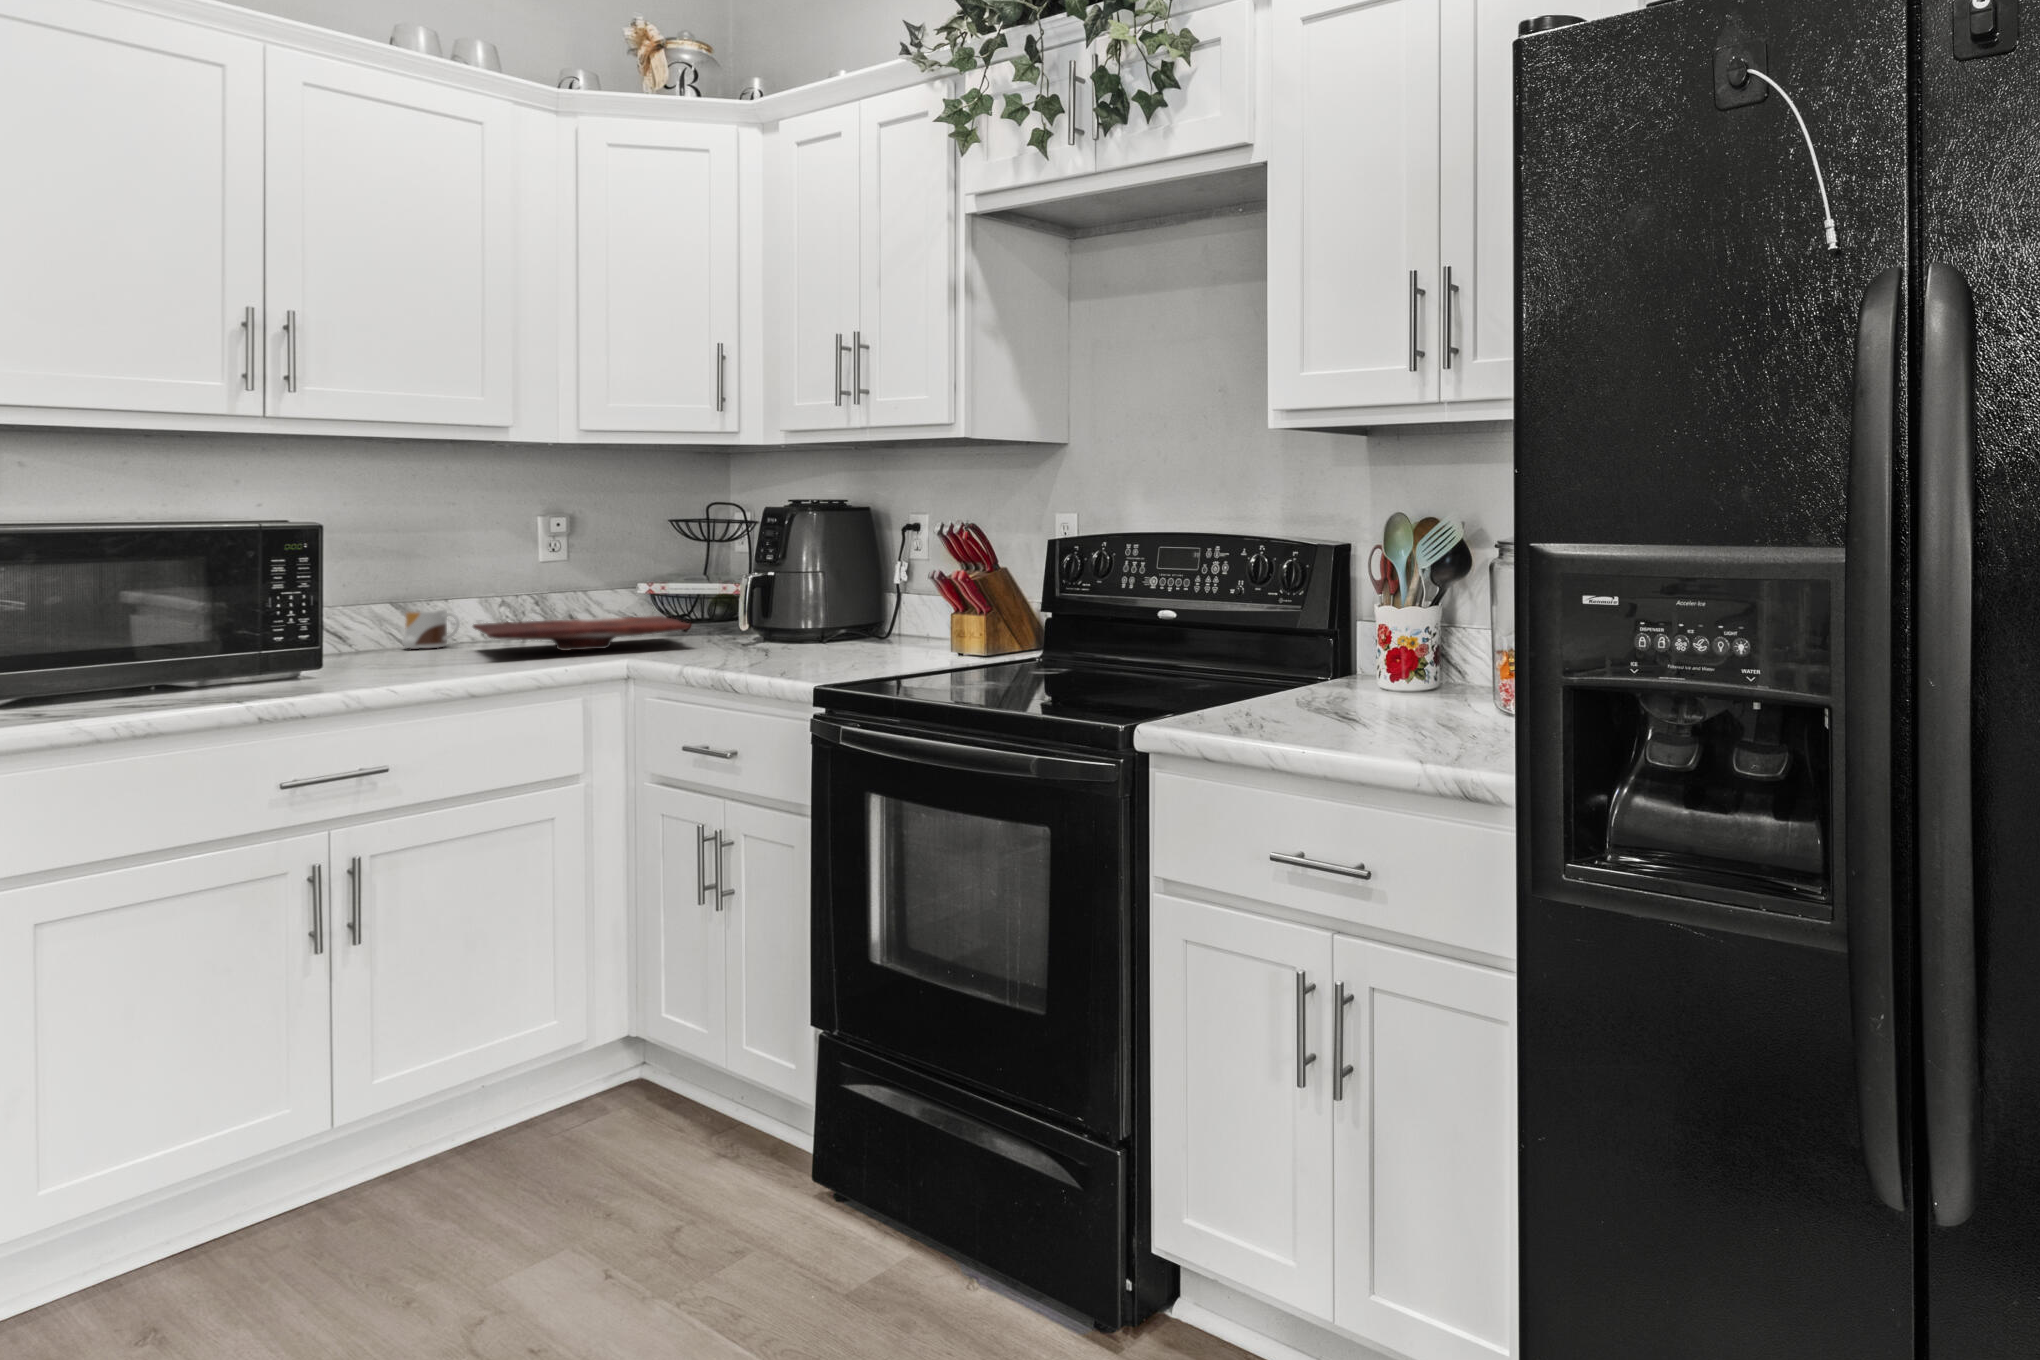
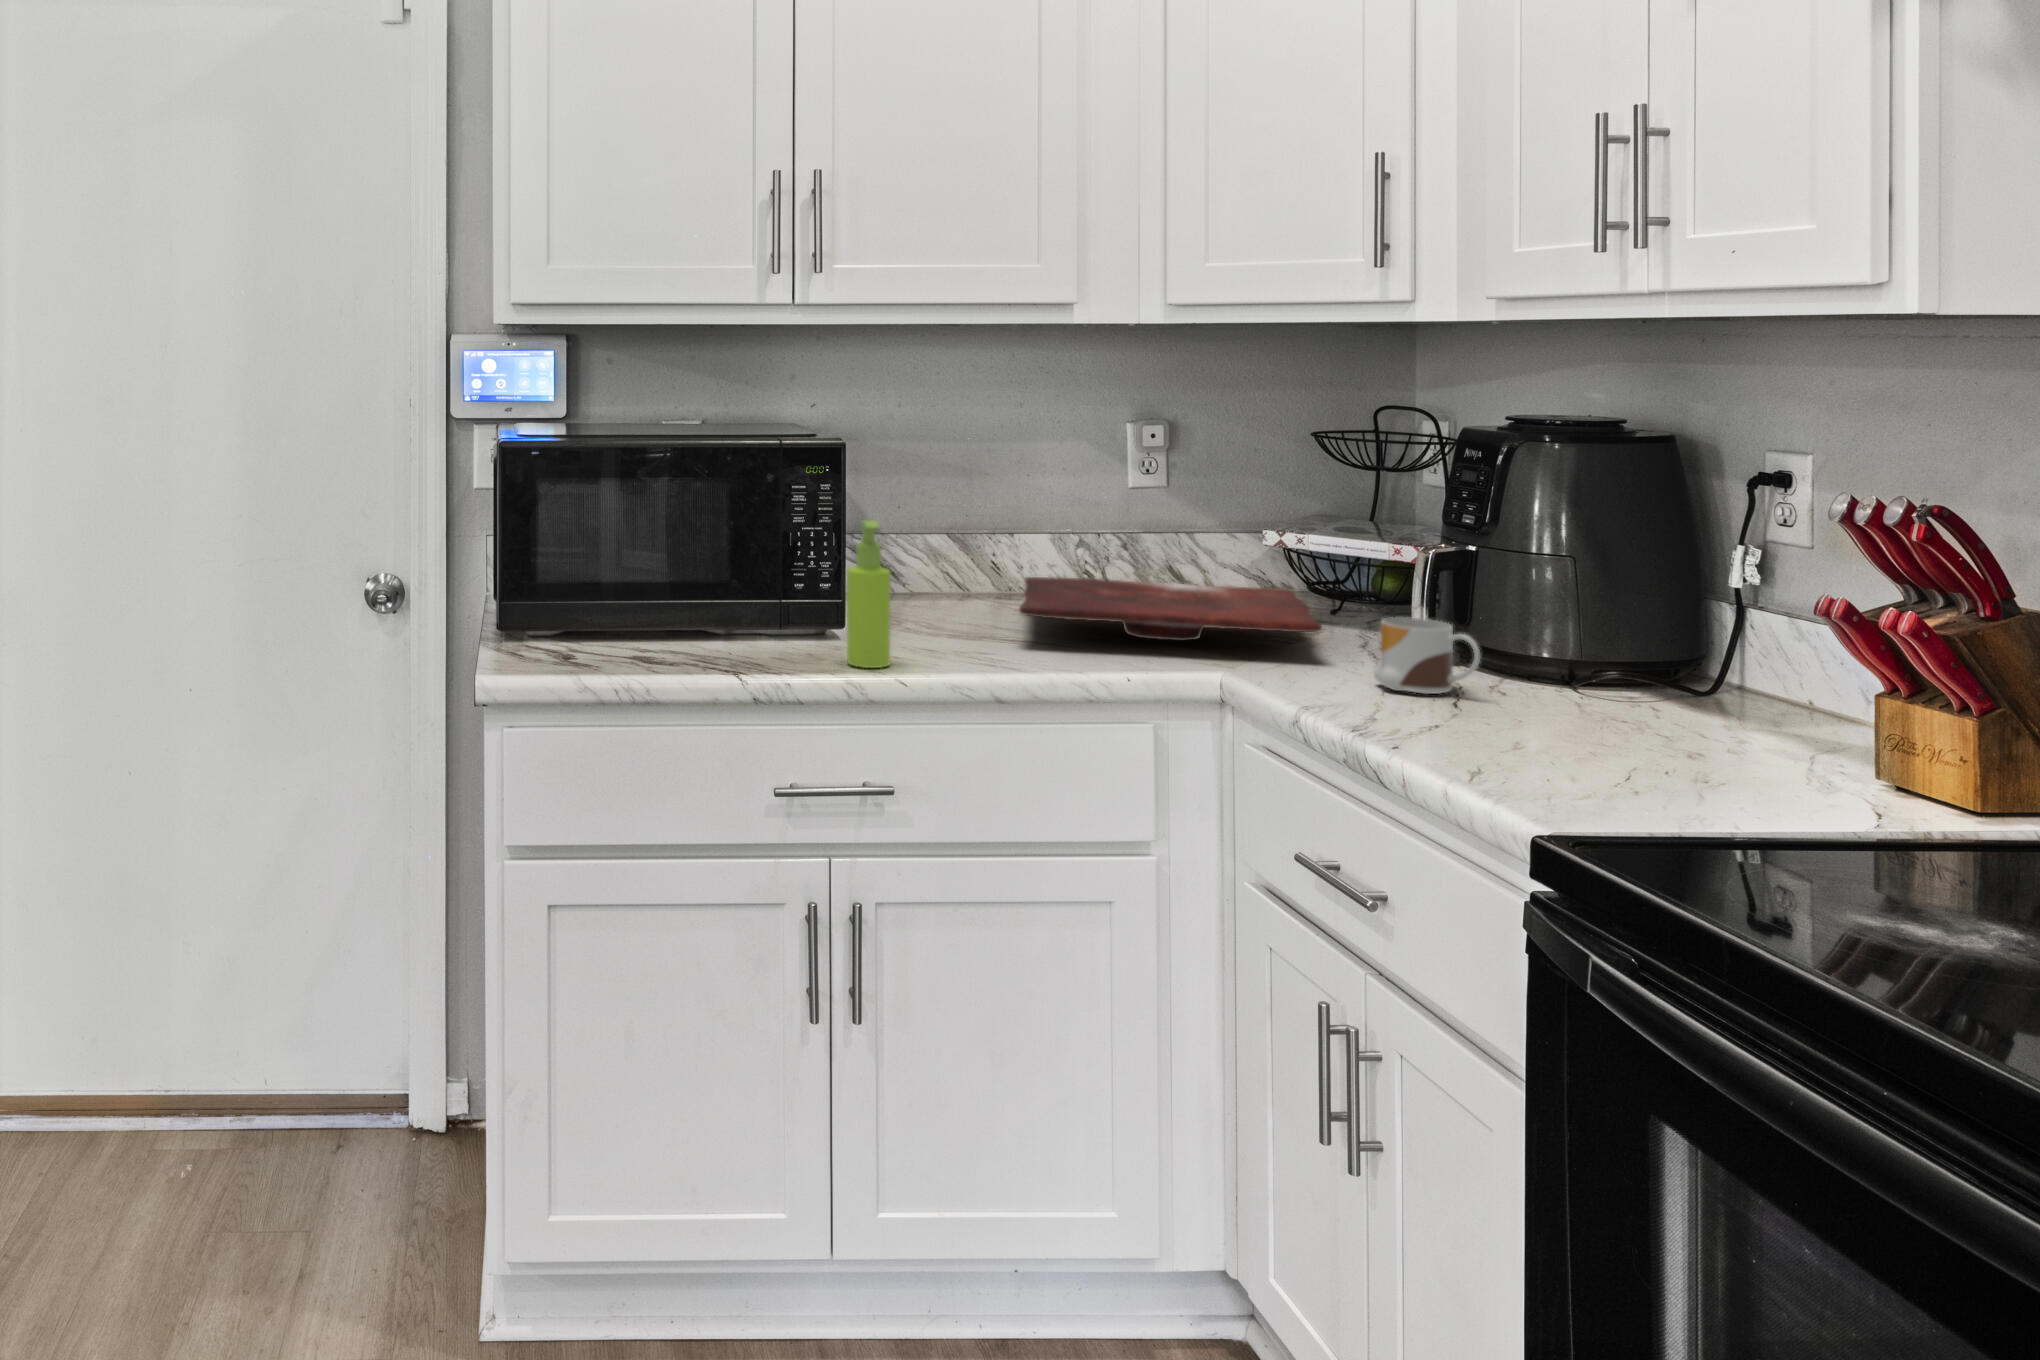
soap dispenser: none [360,572,398,680] -> present [847,520,890,668]
mug: present [402,610,460,649] -> present [1374,617,1480,694]

